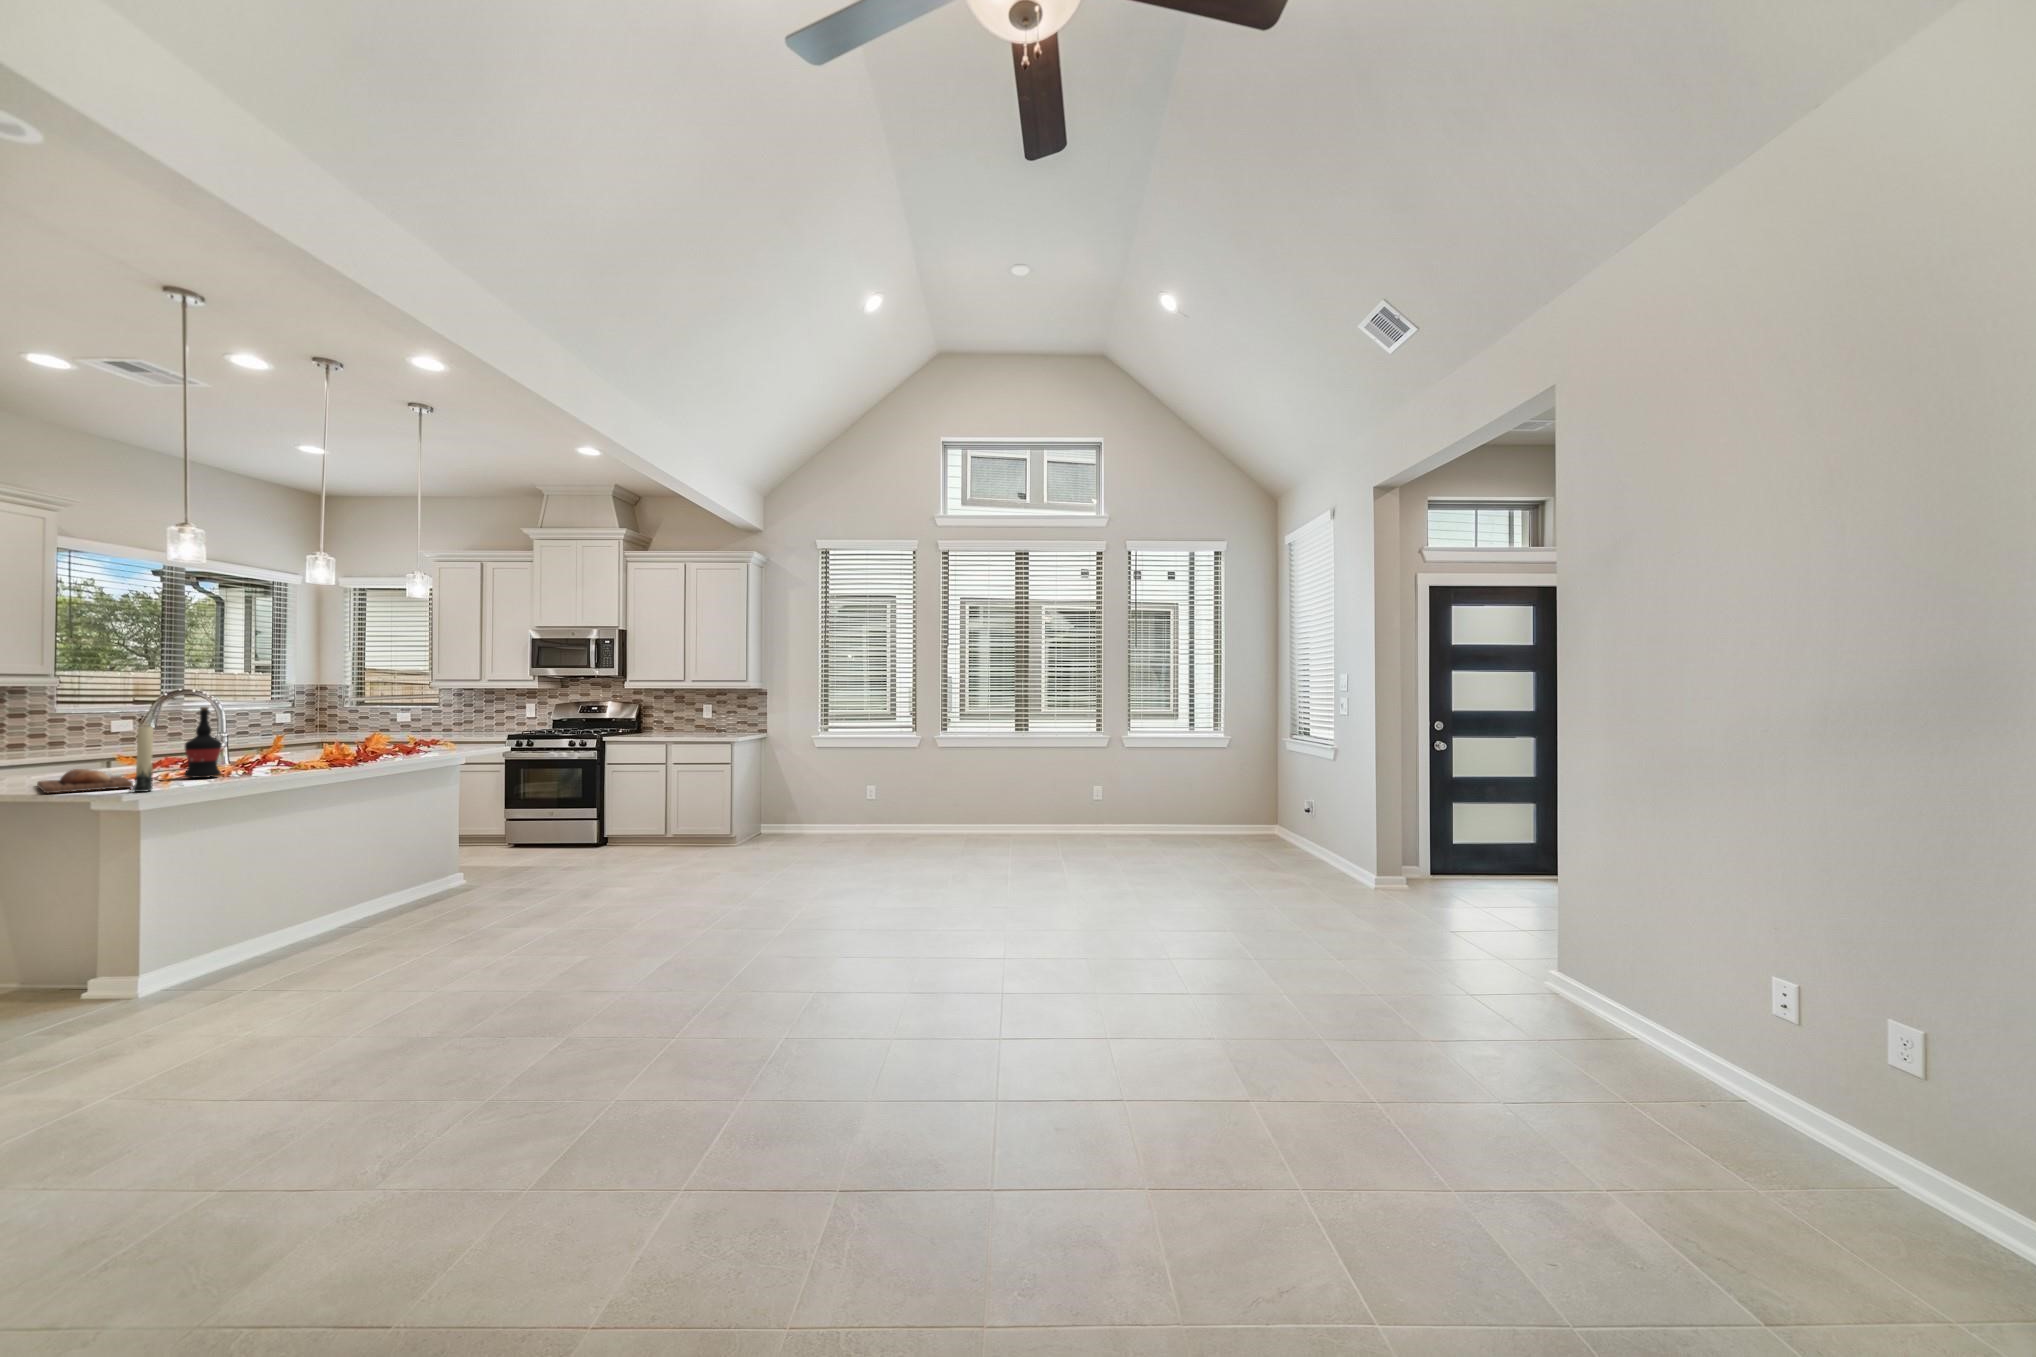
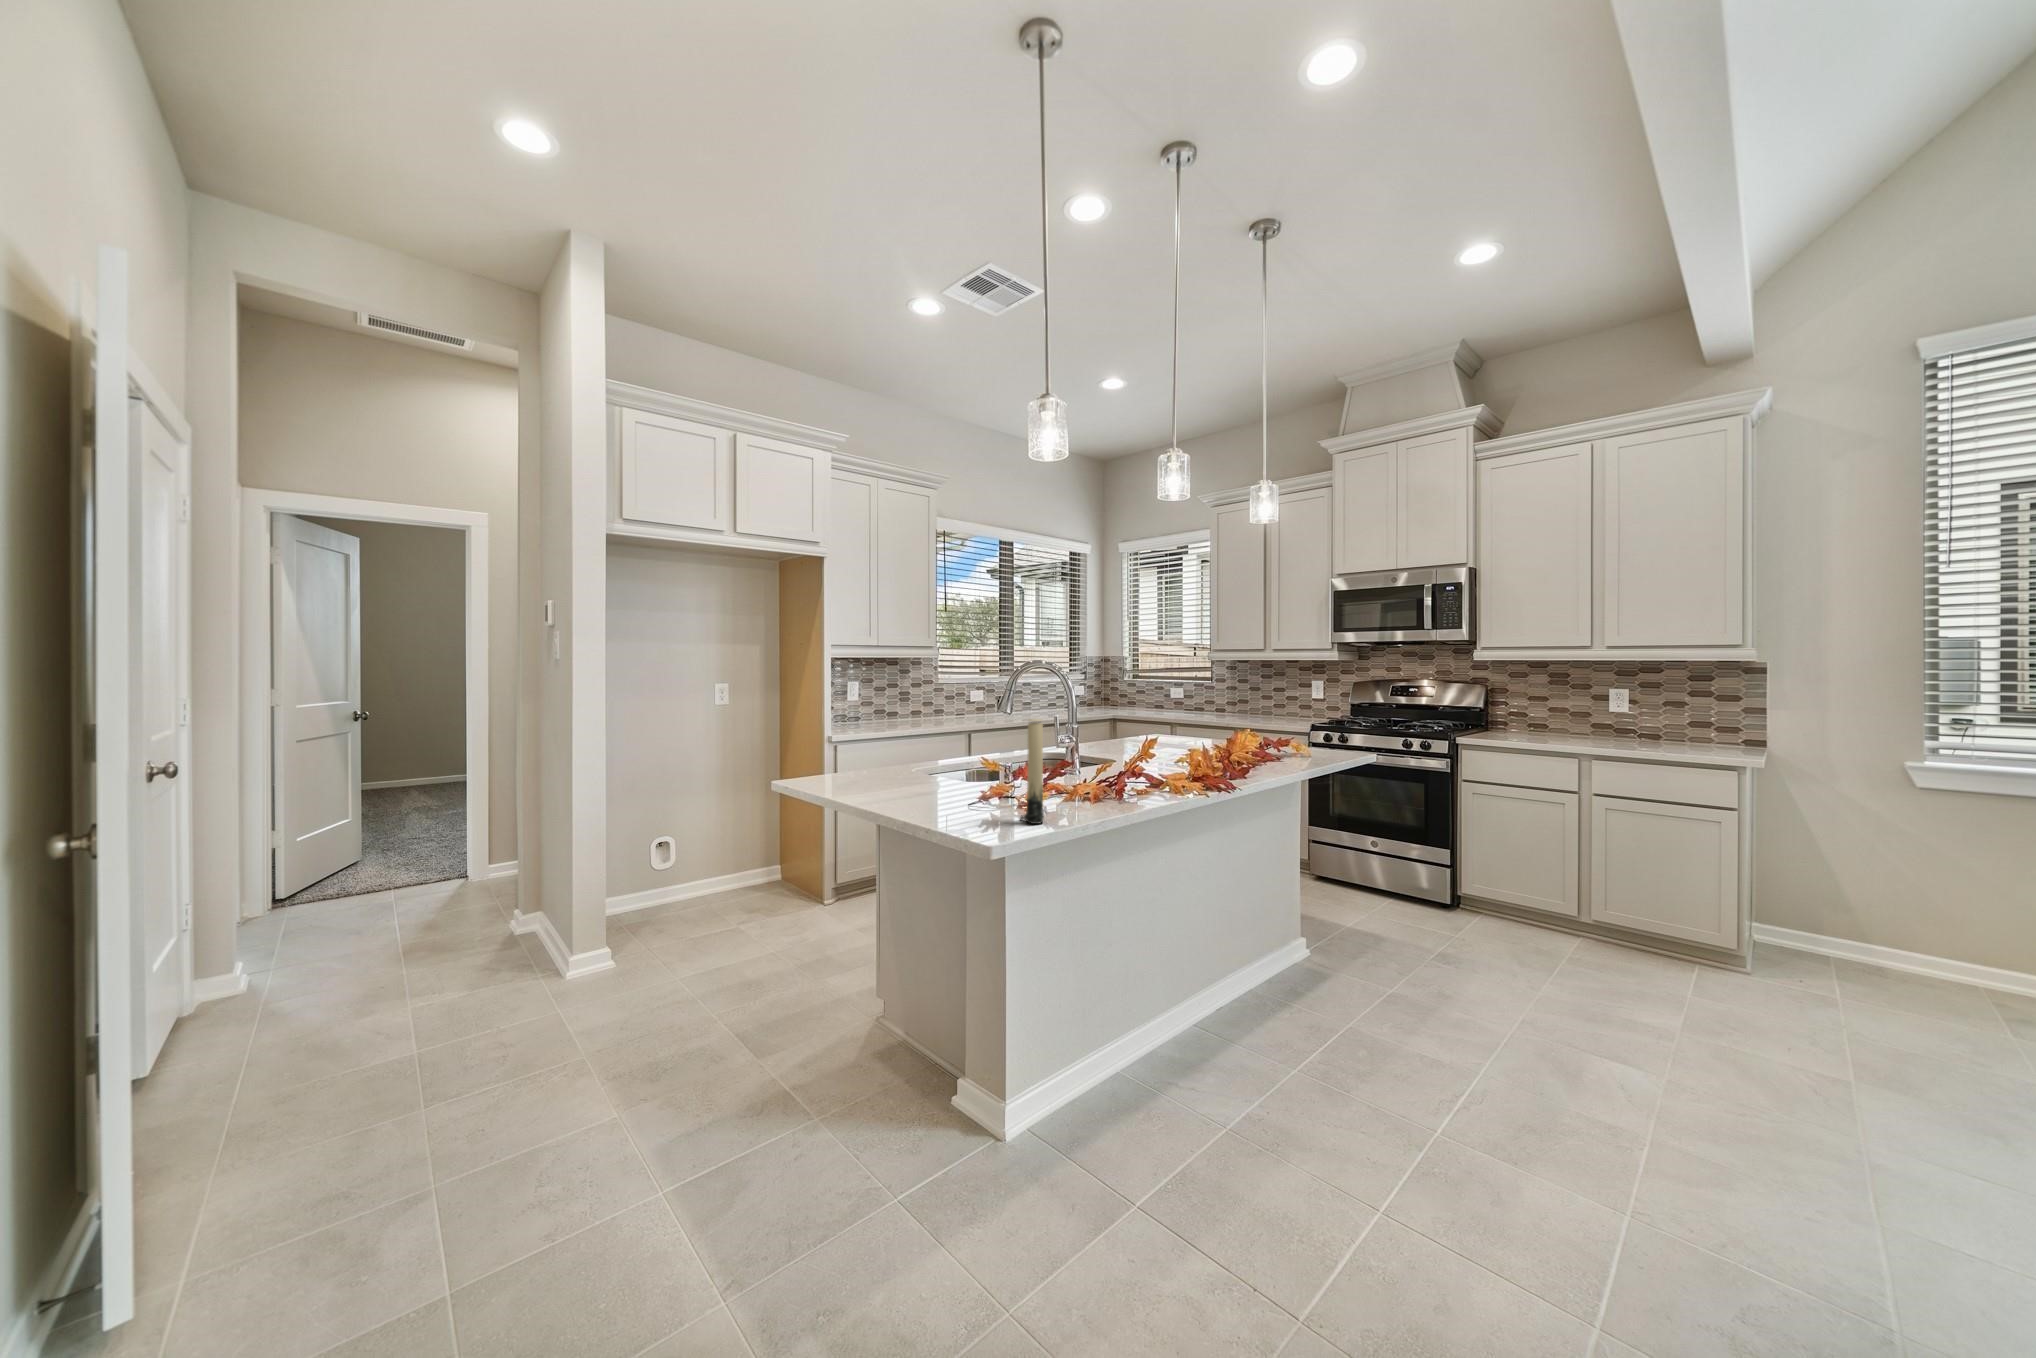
wine bottle: present [184,707,222,778] -> none [1059,689,1095,793]
bread loaf: present [37,769,133,793] -> none [935,771,1021,812]

